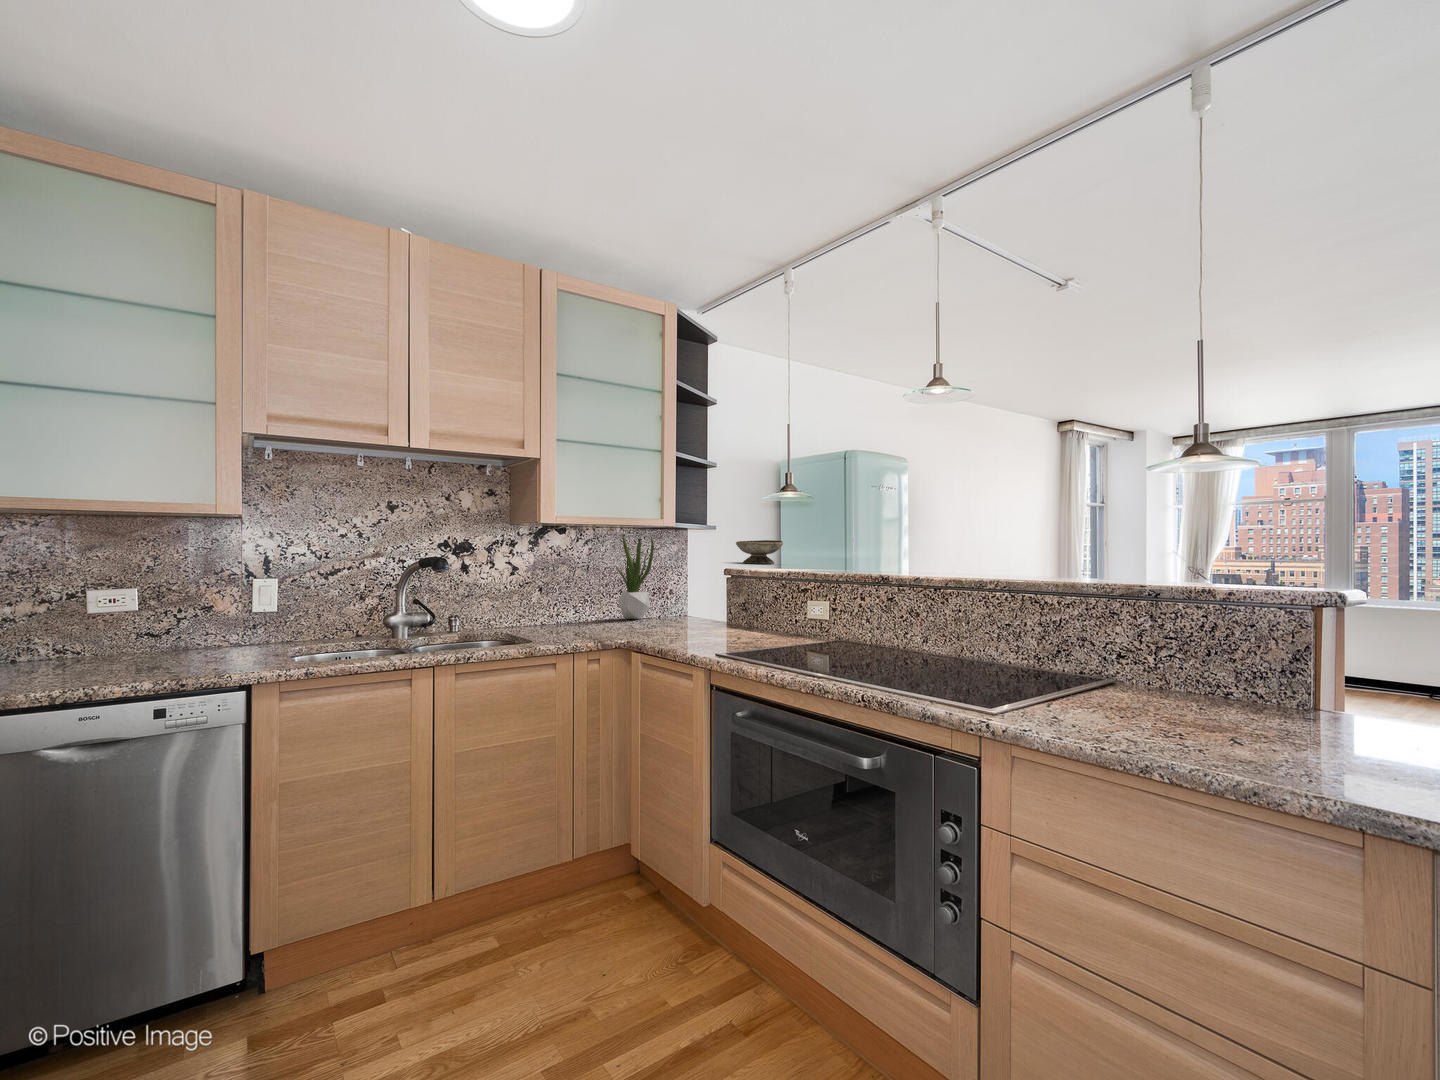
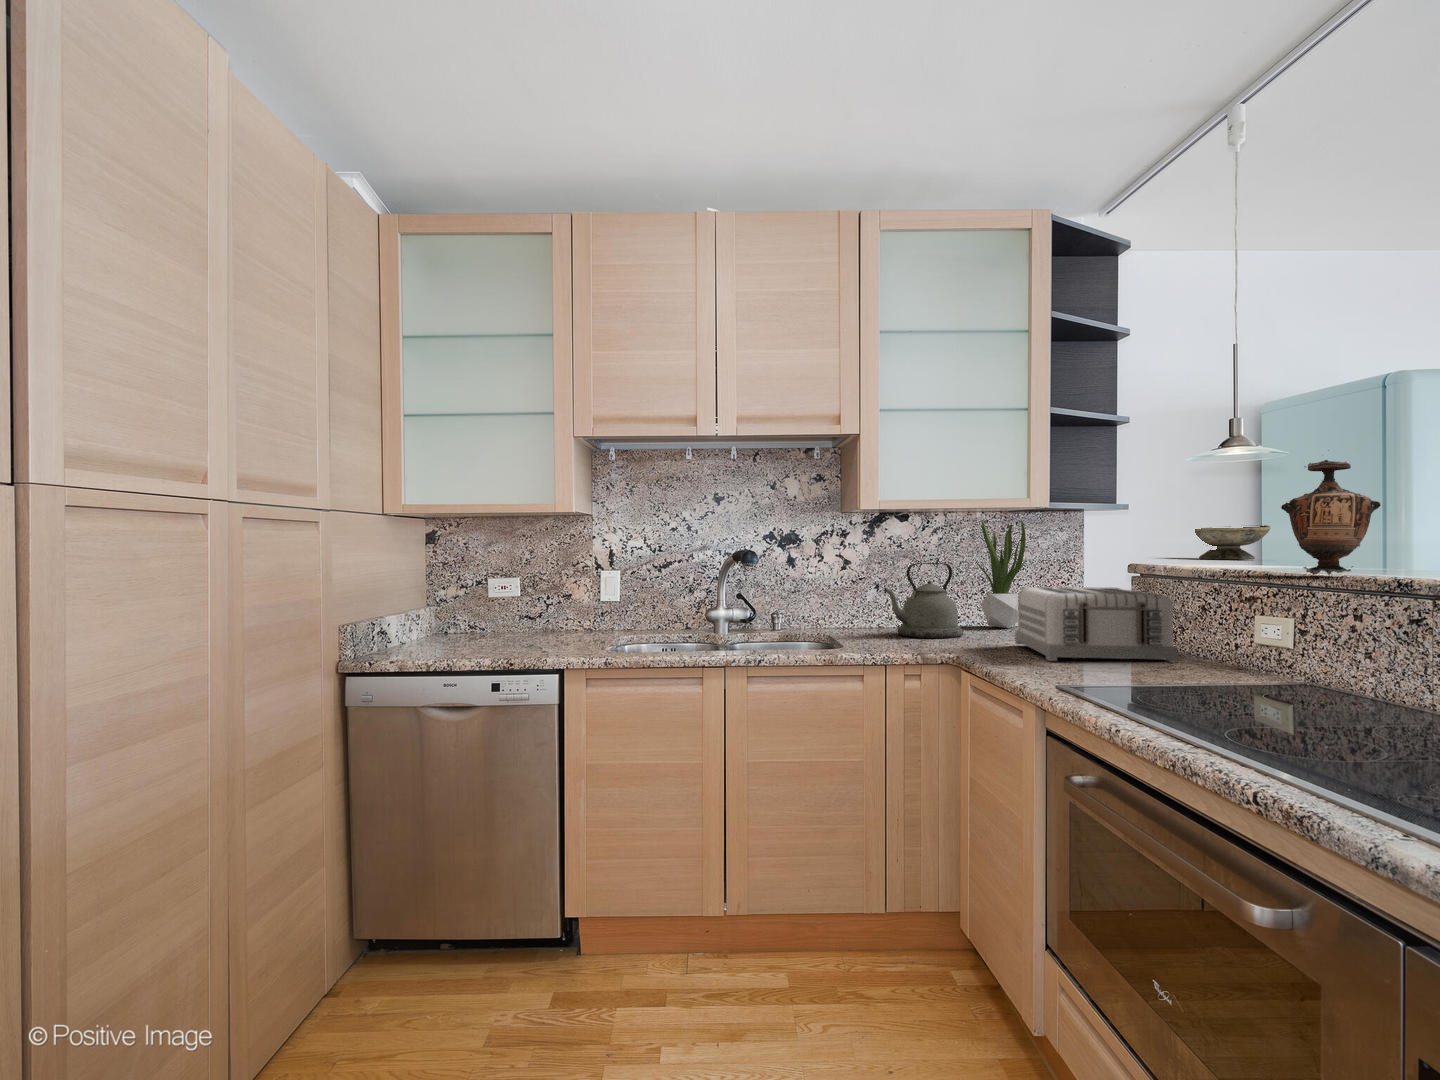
vase: none [826,509,871,578] -> present [1281,460,1381,575]
kettle: none [558,569,615,631] -> present [884,563,963,638]
toaster: none [662,587,768,640] -> present [1015,587,1178,663]

